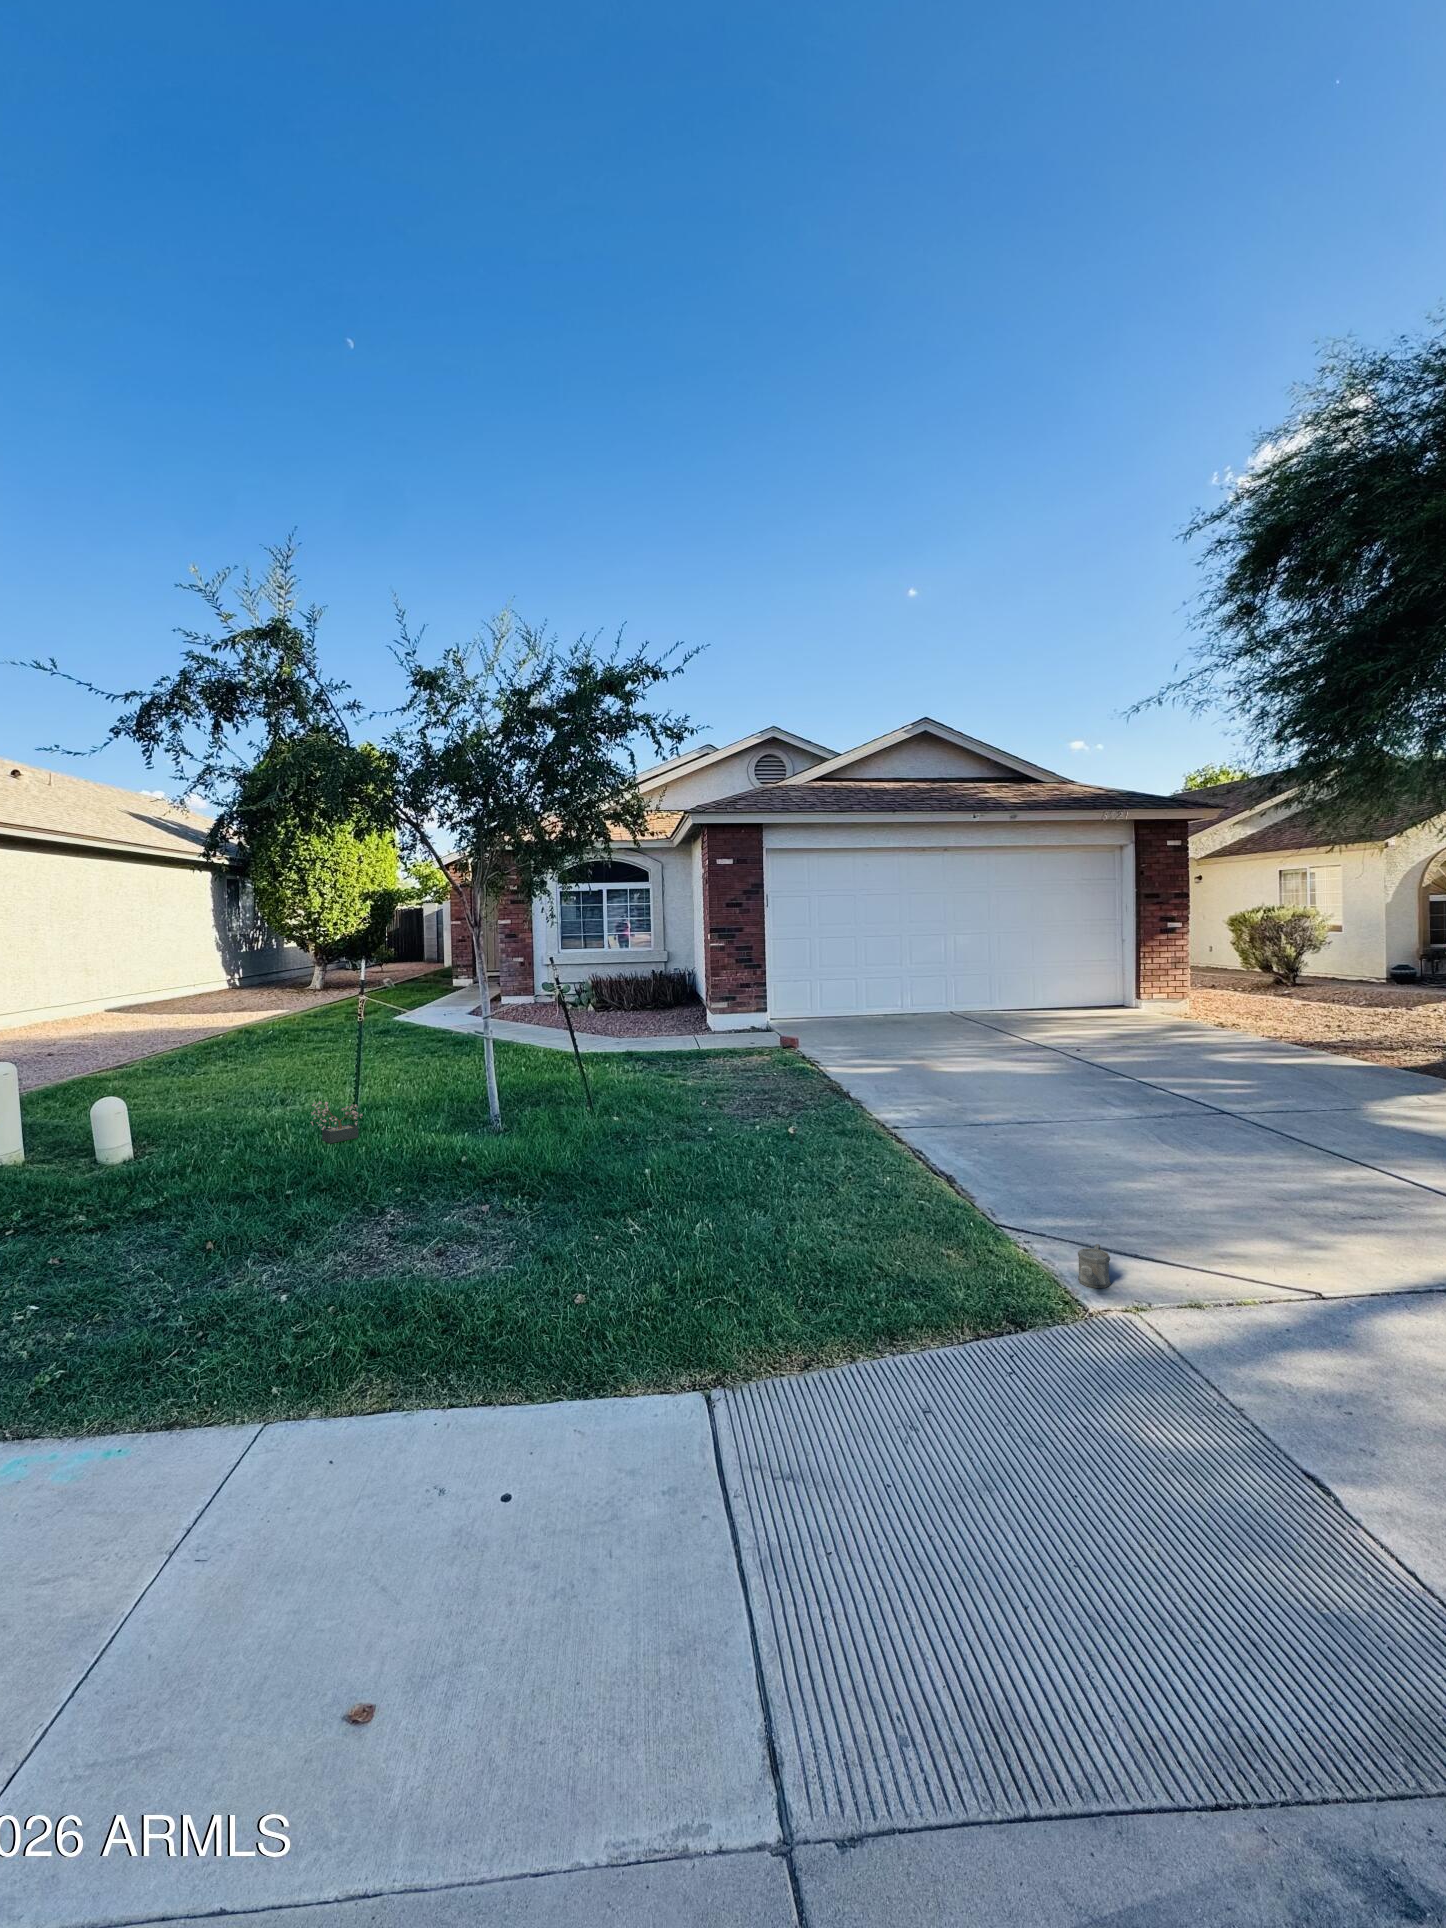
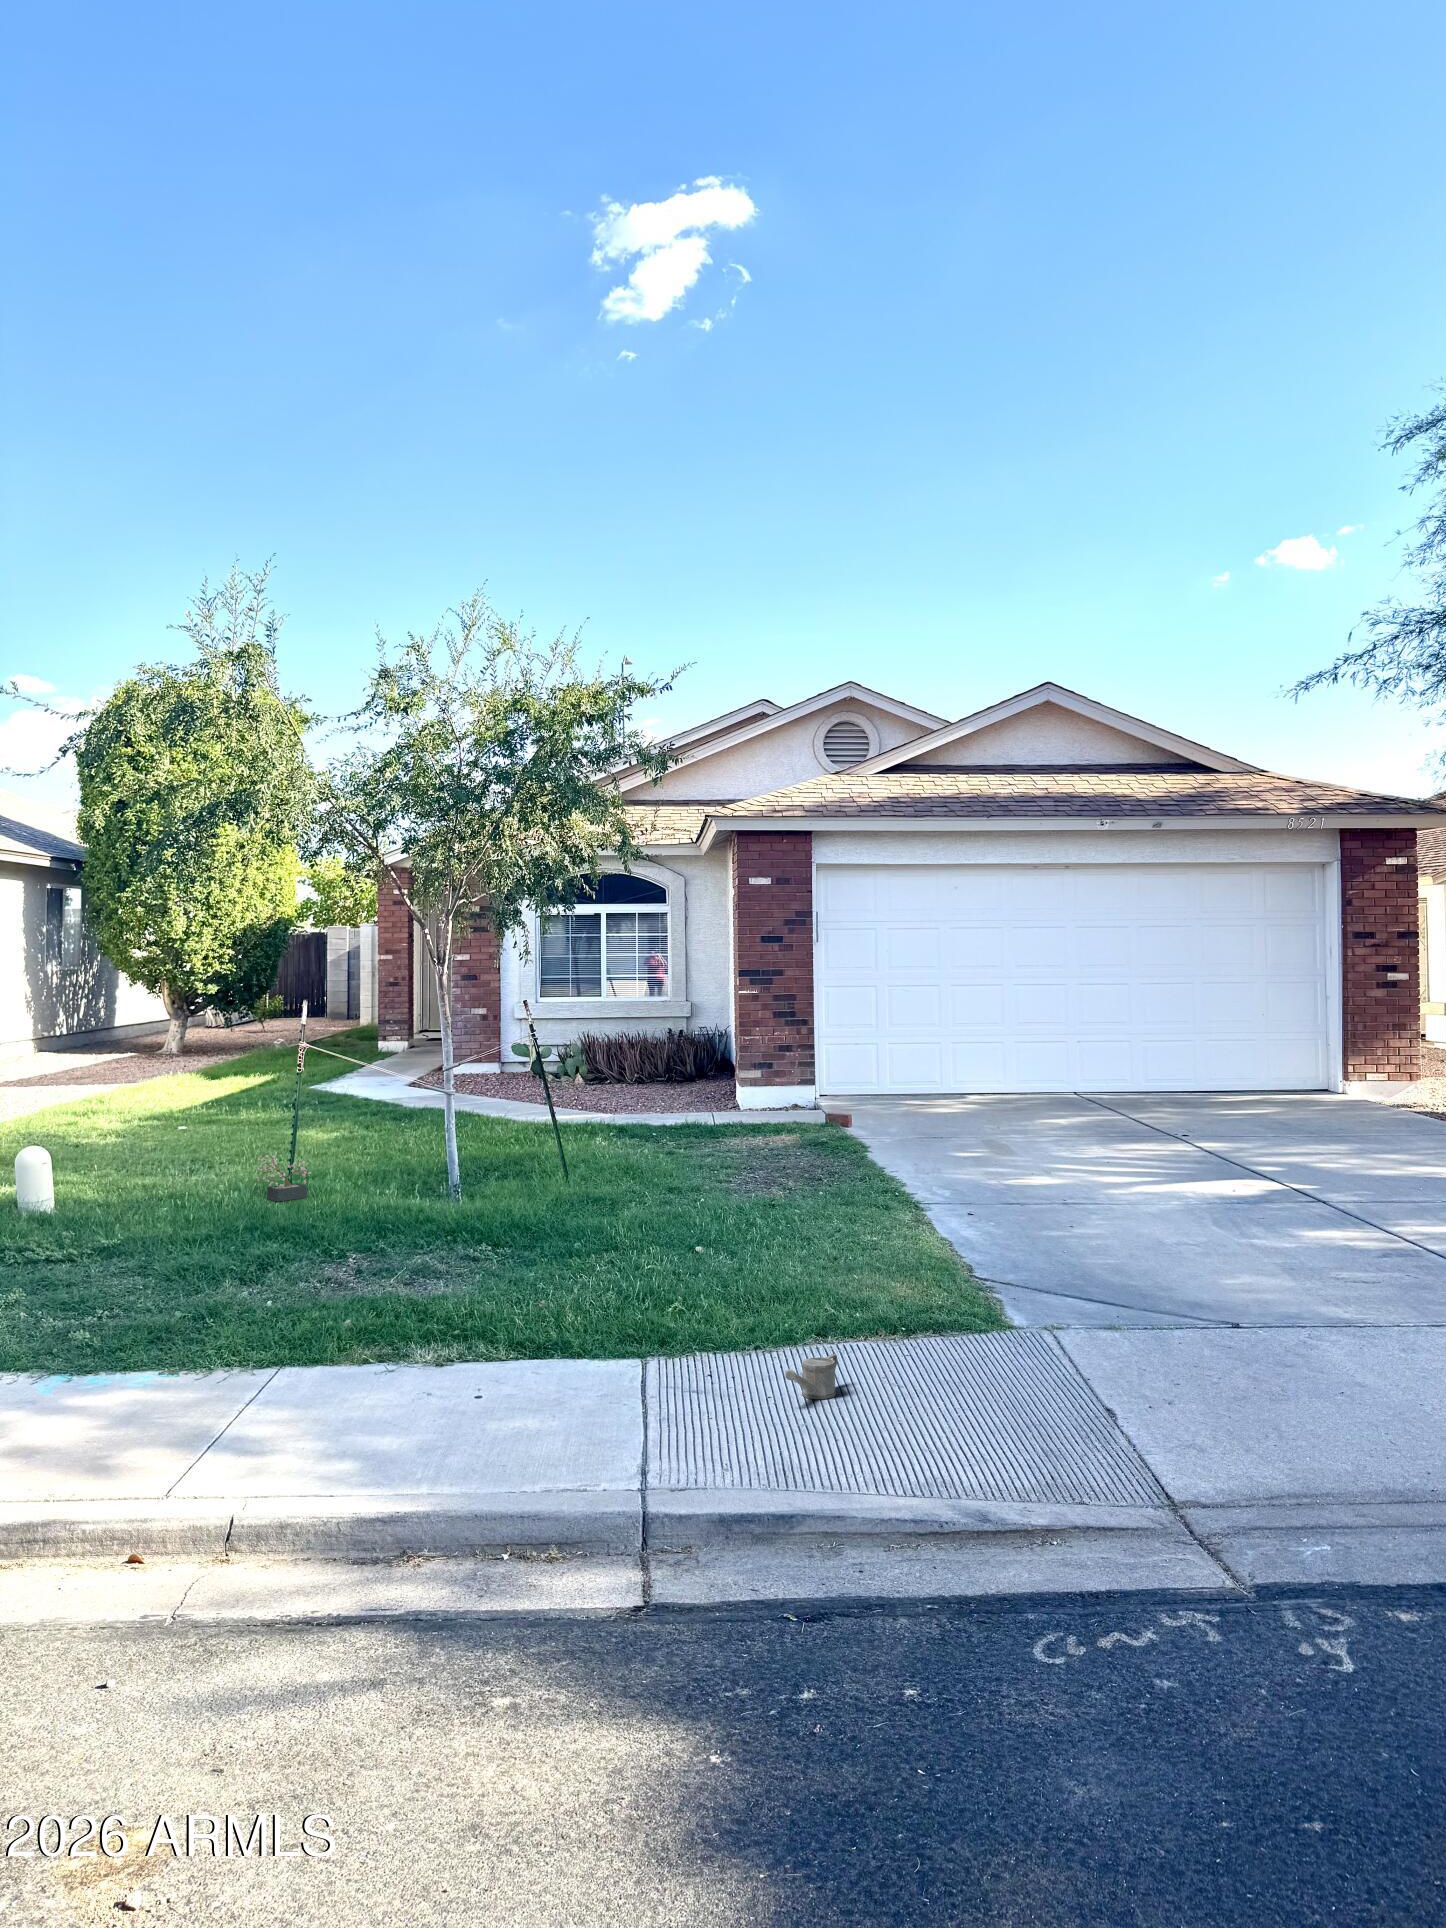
watering can: present [1078,1244,1111,1288] -> present [785,1354,837,1399]

